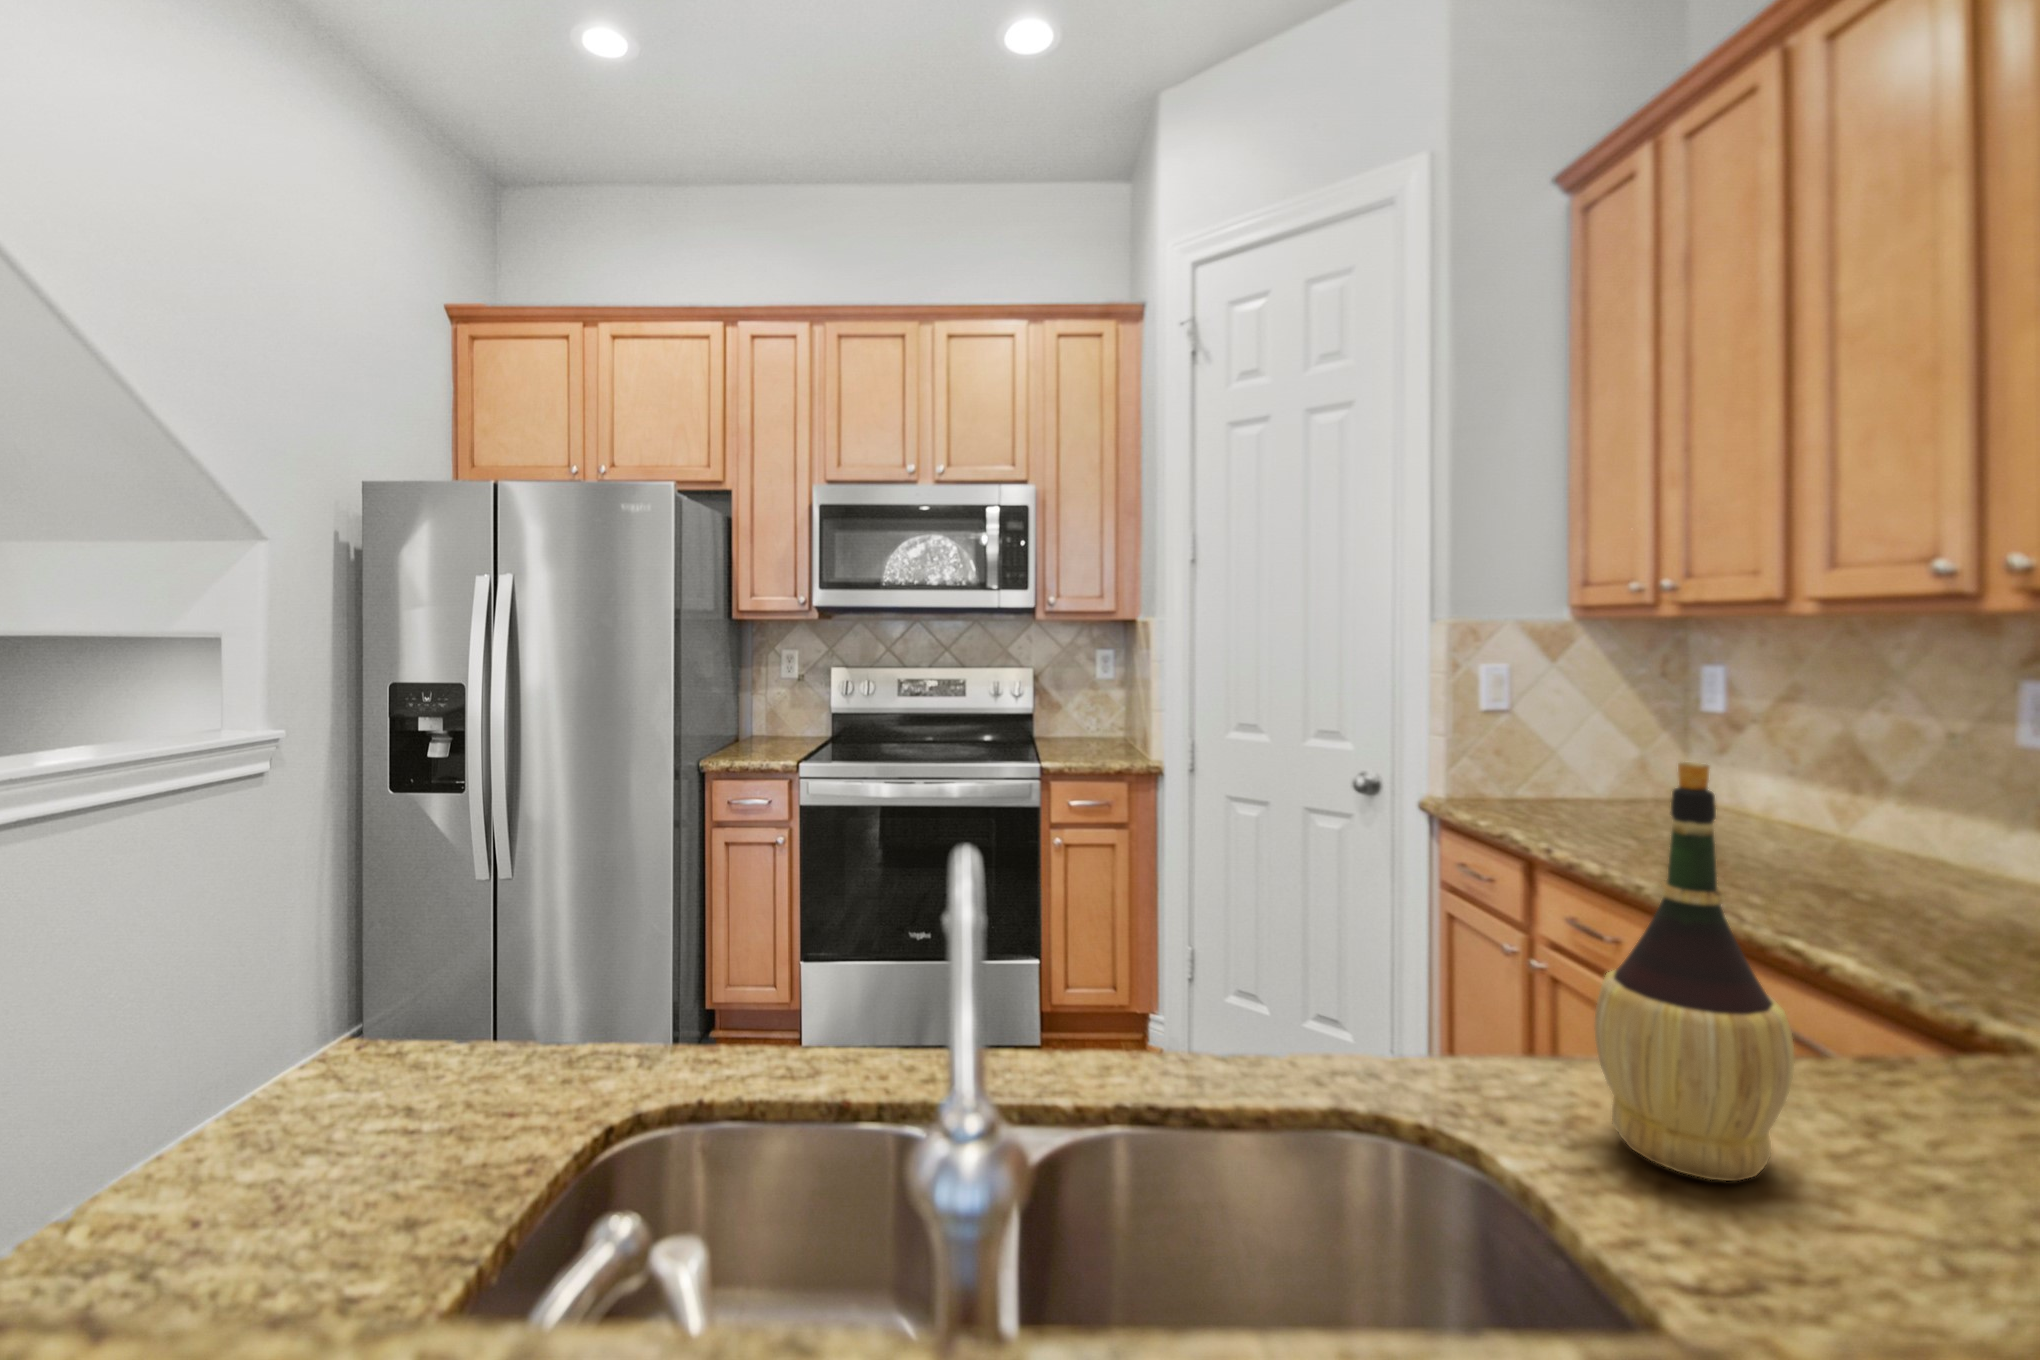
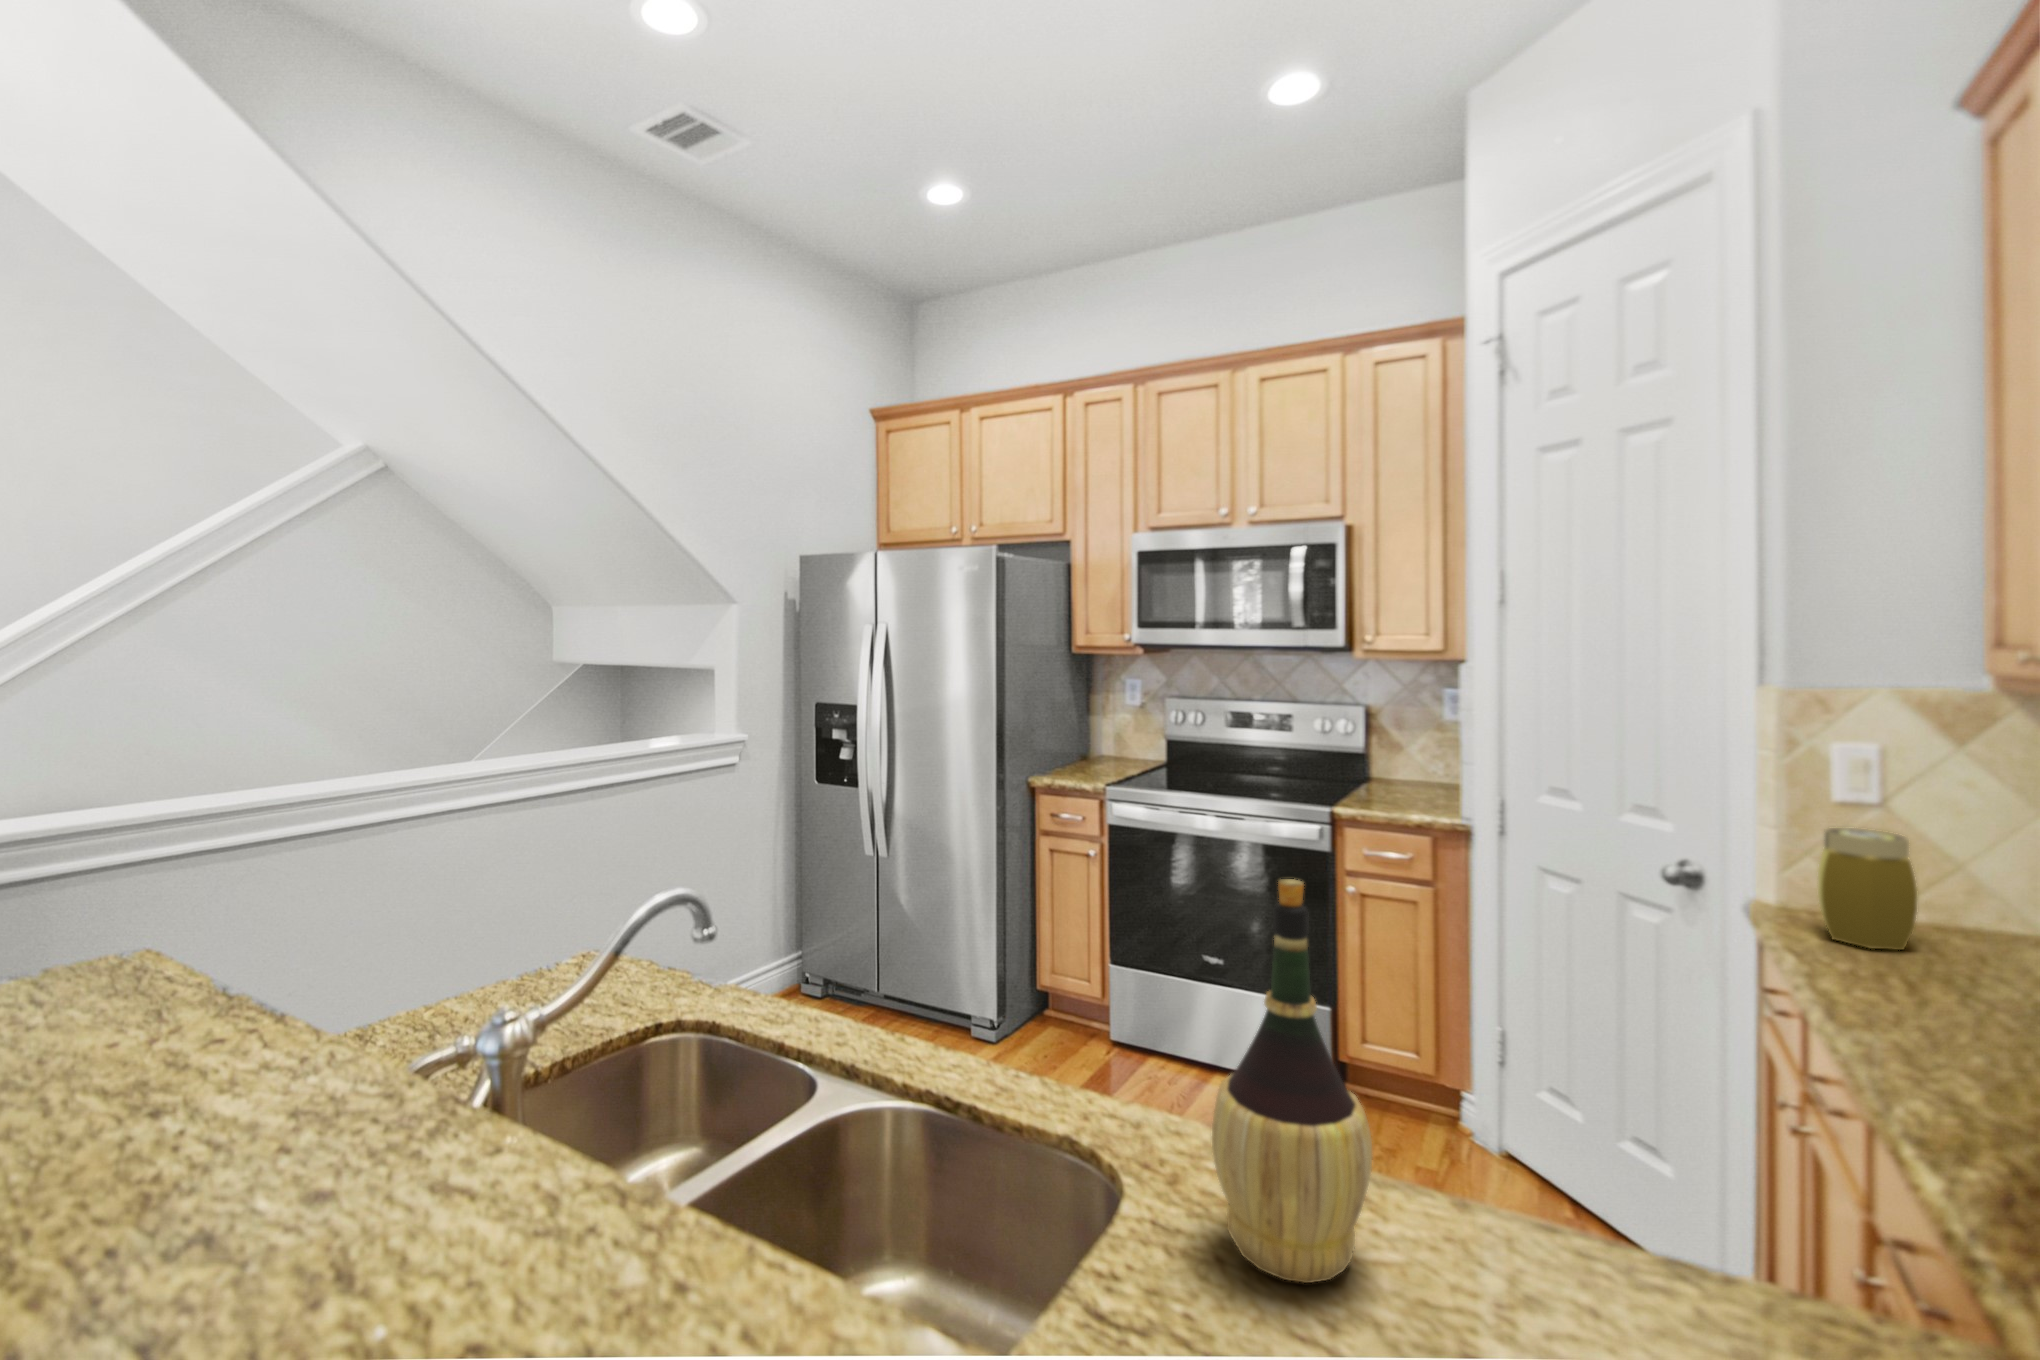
jar: none [1490,732,1560,824] -> present [1818,828,1917,950]

